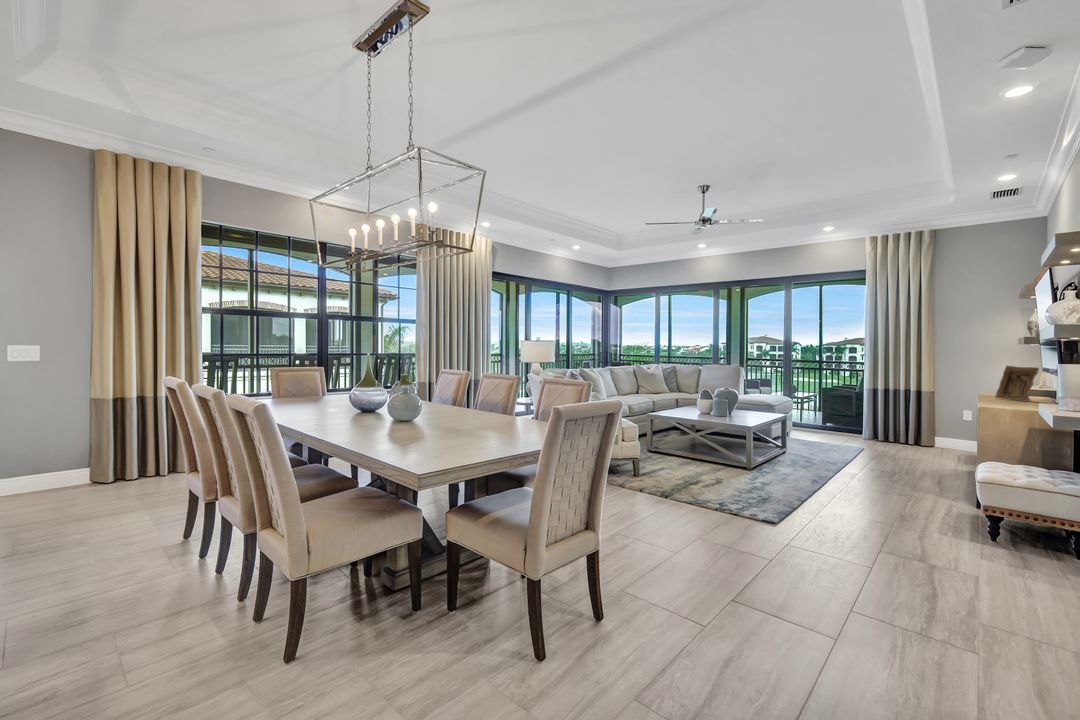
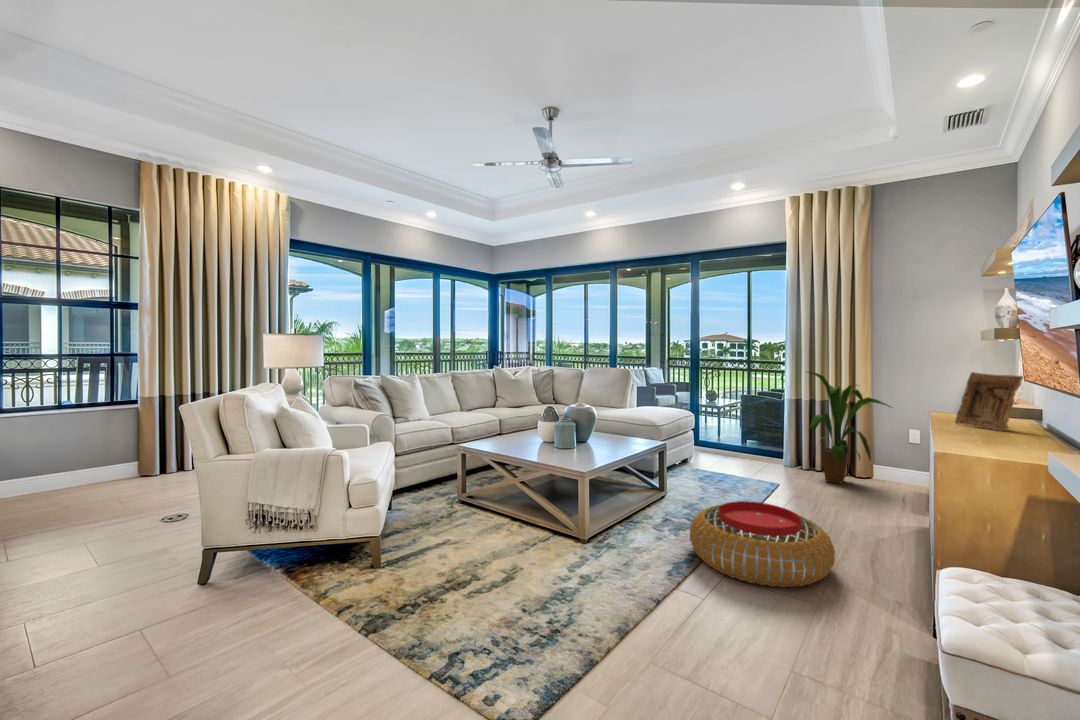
house plant: none [884,367,952,448] -> present [808,372,890,483]
pouf: none [821,446,918,490] -> present [690,501,835,587]

